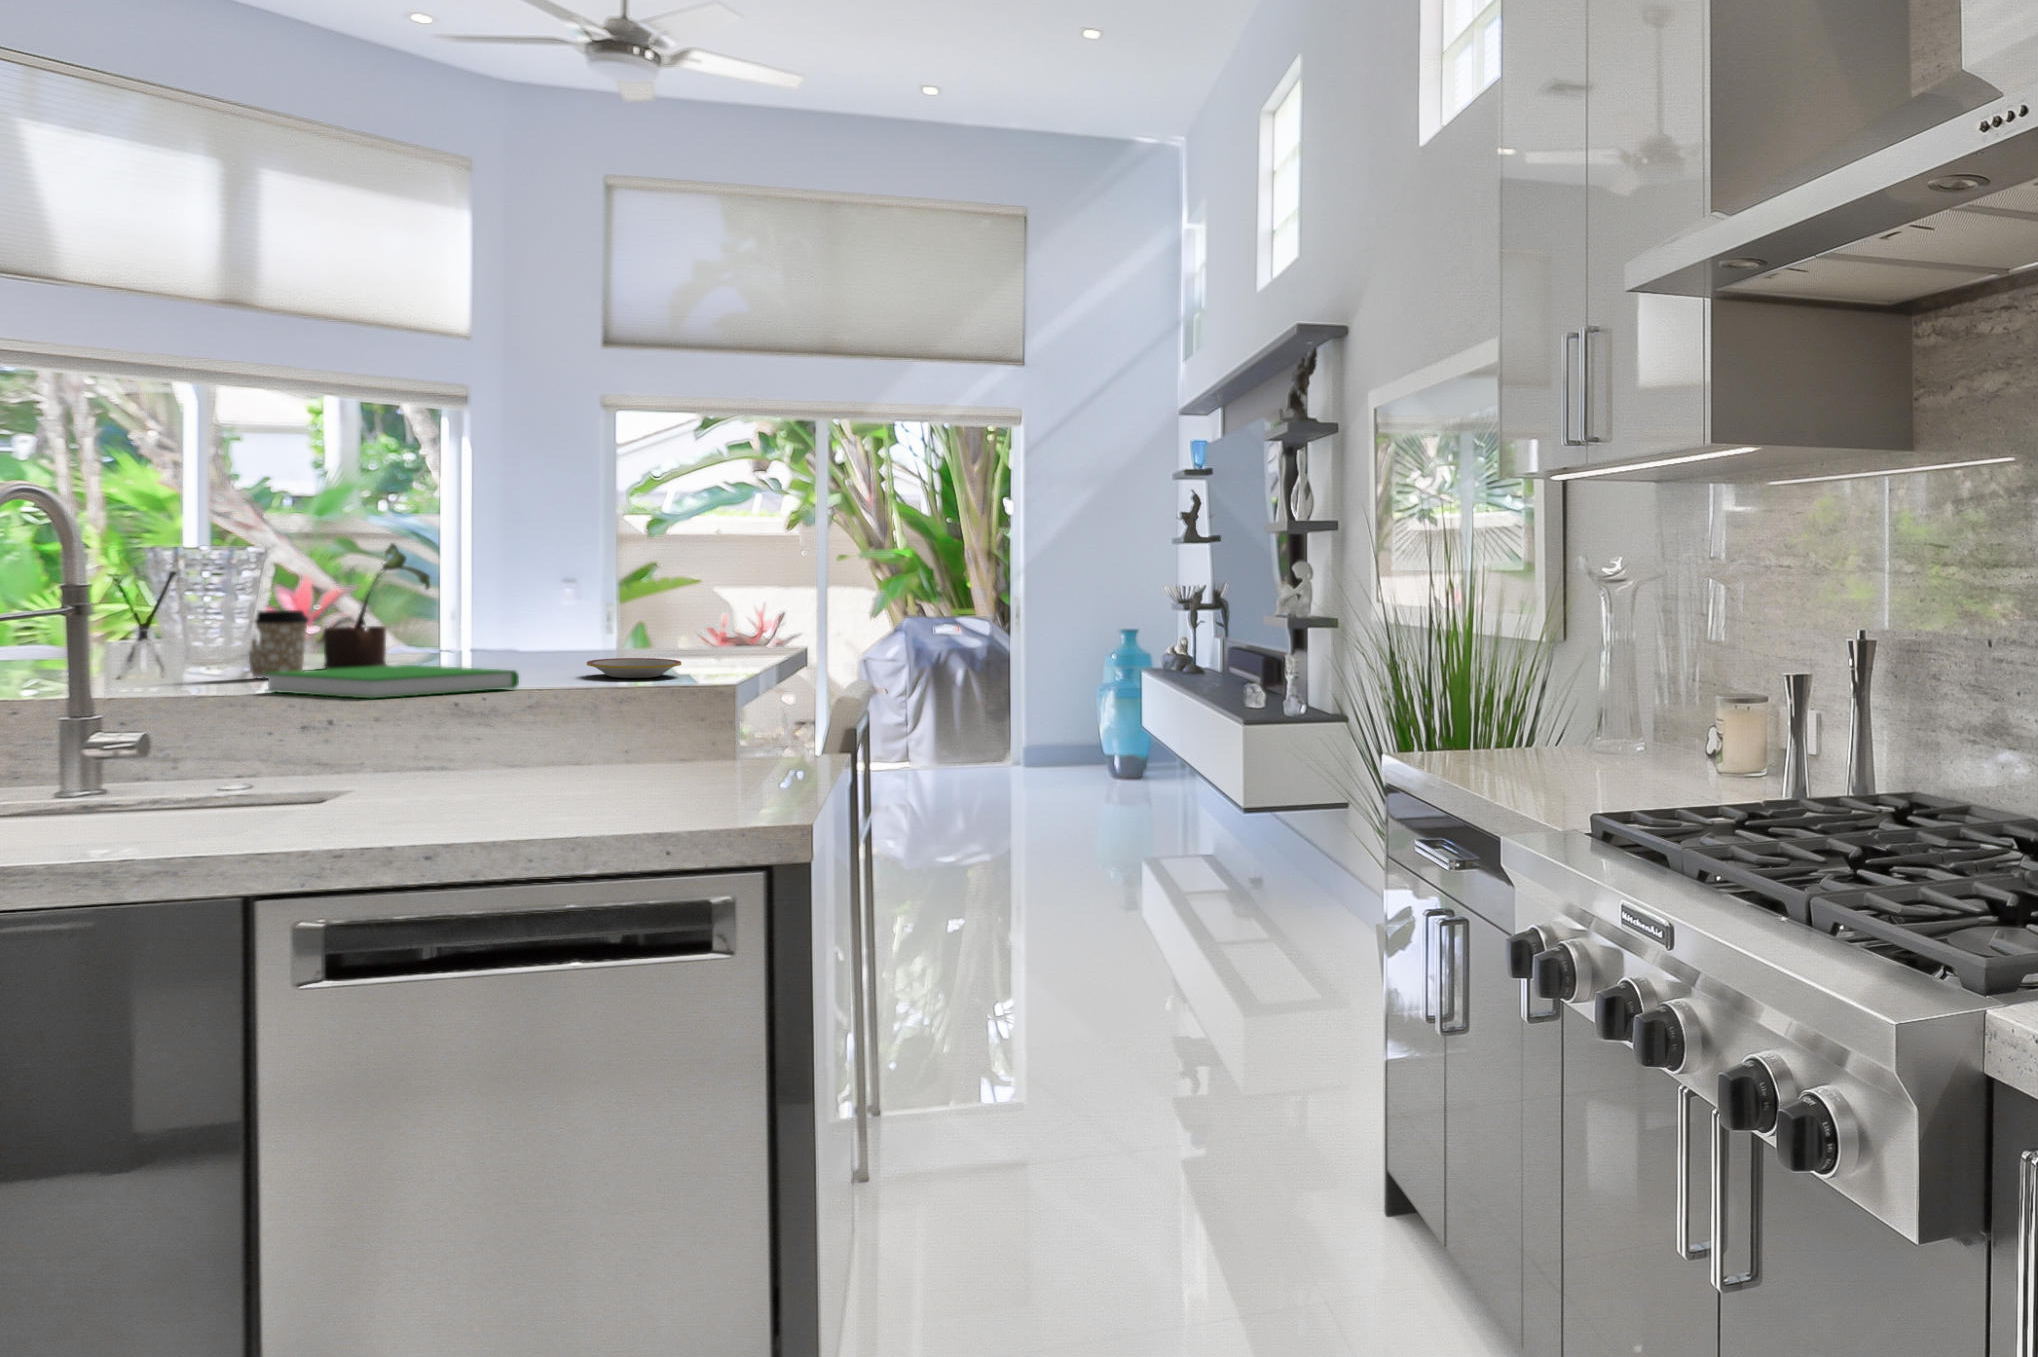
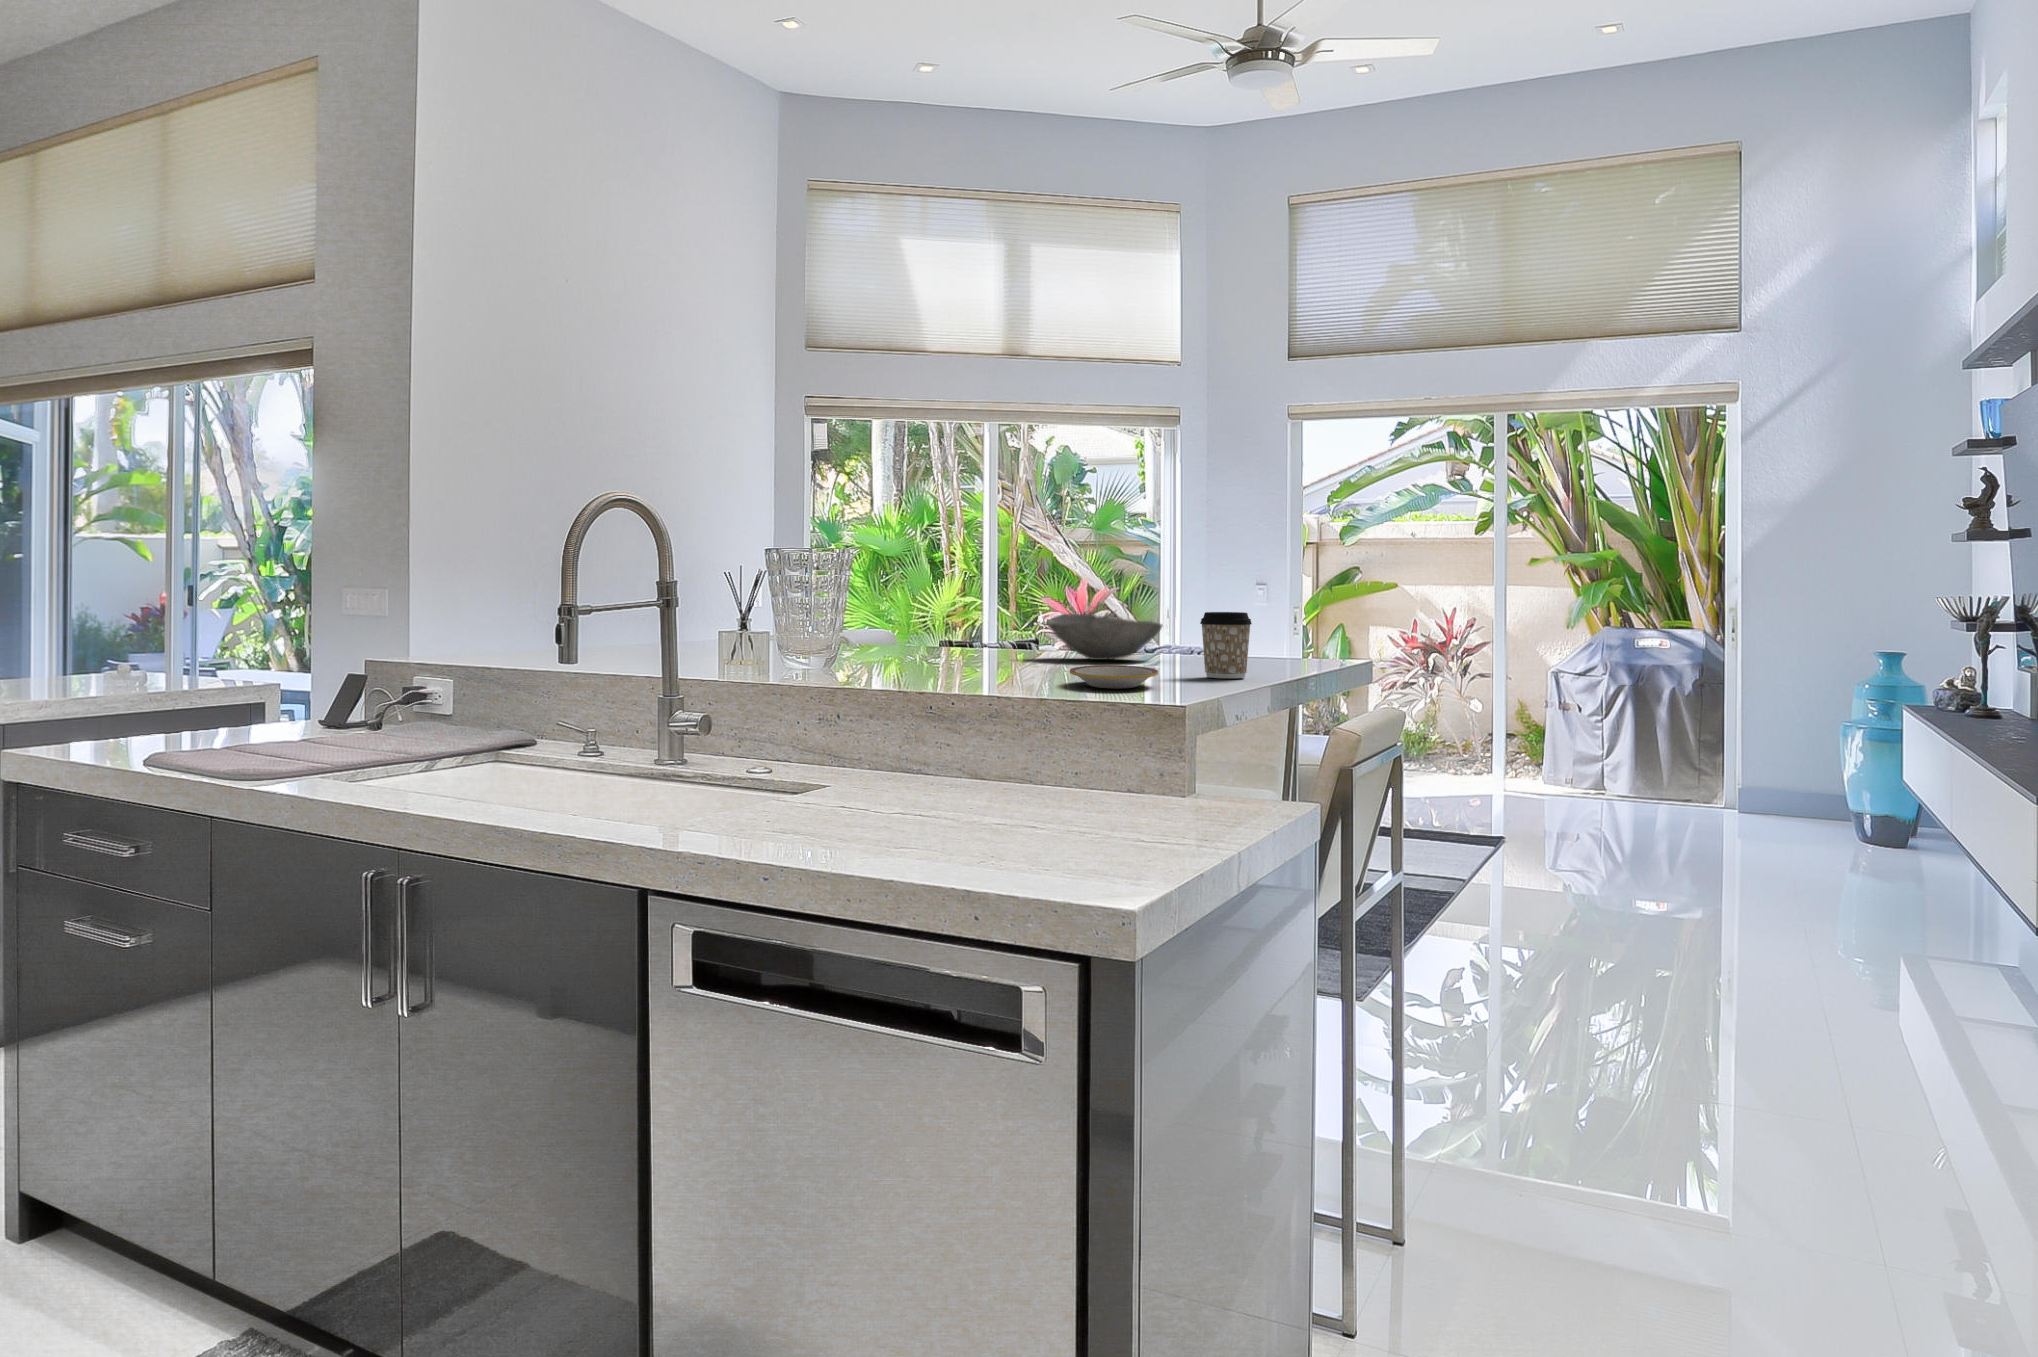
potted plant: present [323,544,430,669] -> none [902,545,992,664]
coffee cup: present [249,610,308,678] -> present [1200,612,1252,678]
bowl: none [479,613,612,658] -> present [1046,614,1162,660]
book: present [265,665,519,699] -> none [789,663,972,696]

